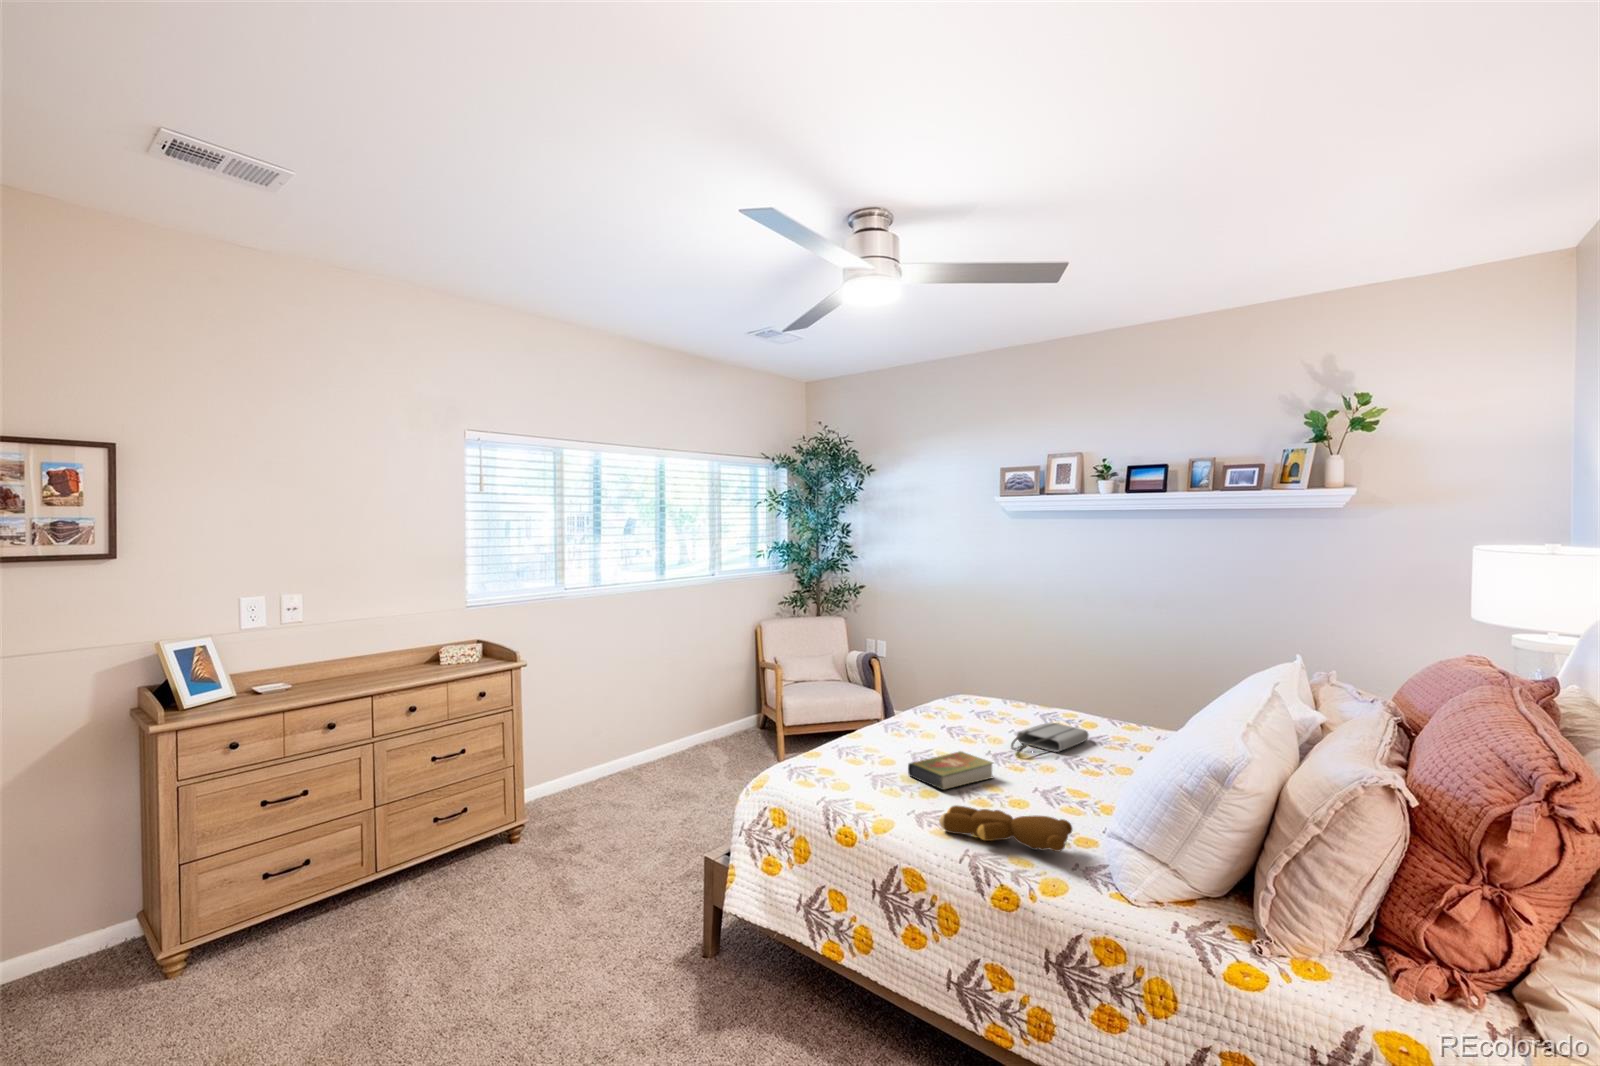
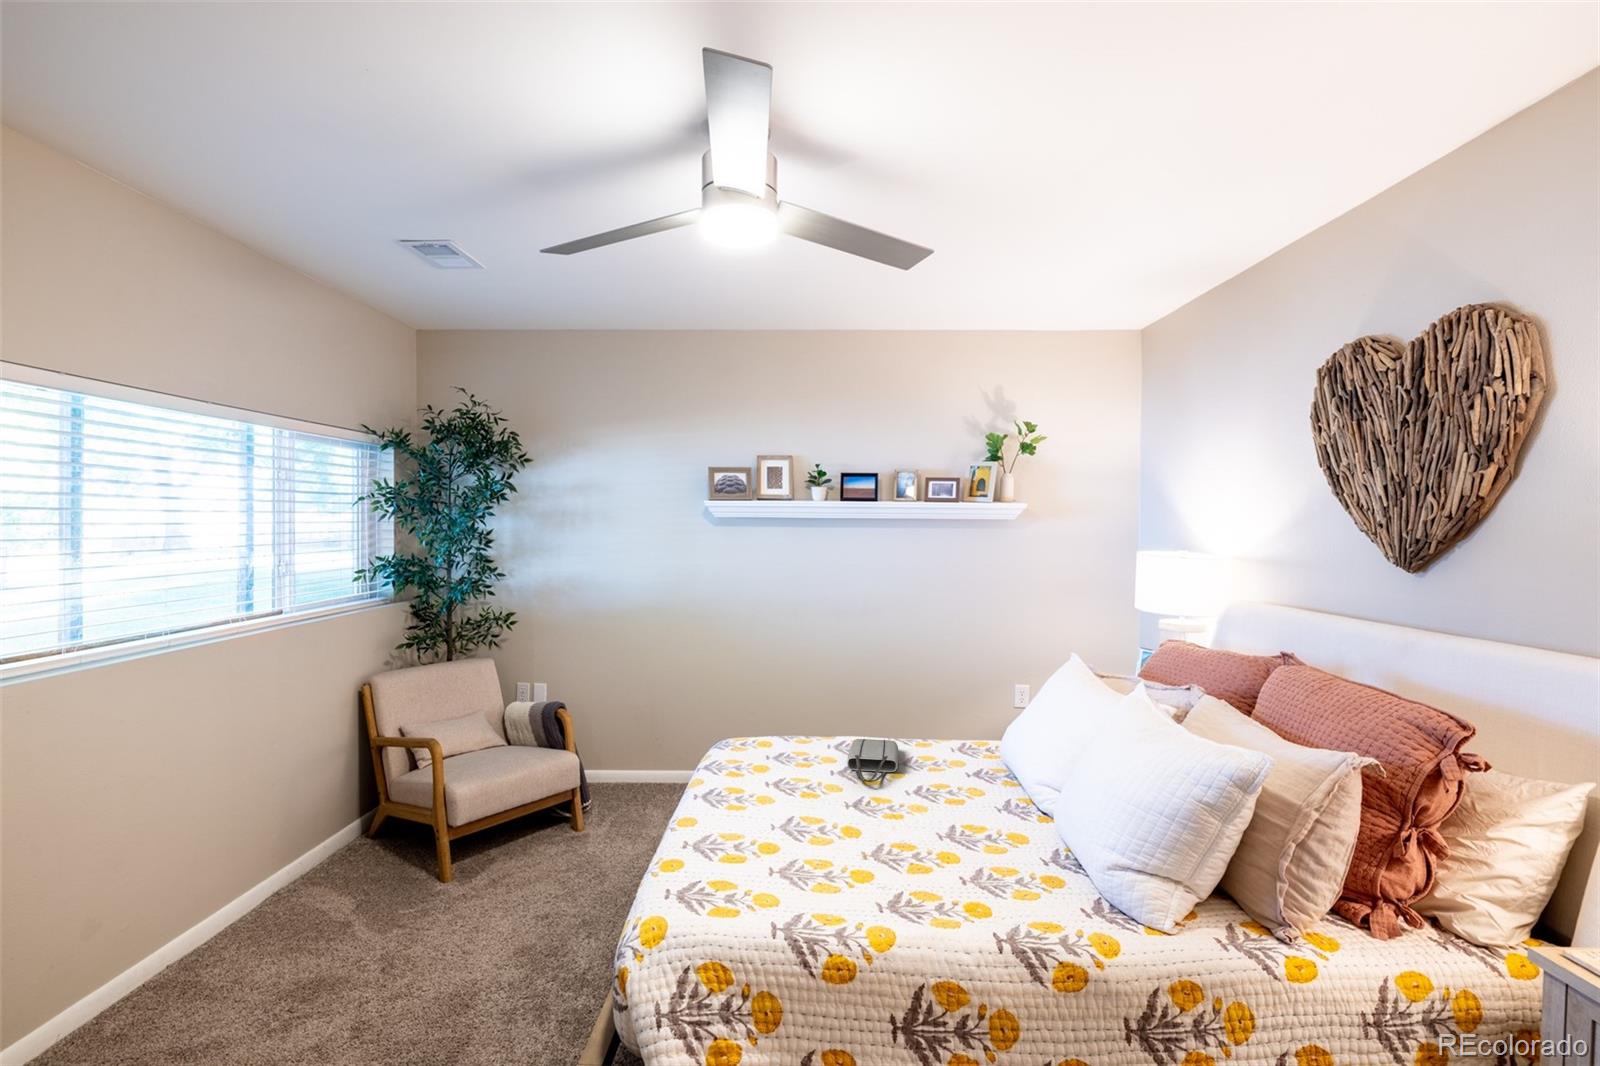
book: present [908,751,993,790] -> none [812,800,889,858]
teddy bear: present [939,805,1072,852] -> none [927,859,1080,916]

